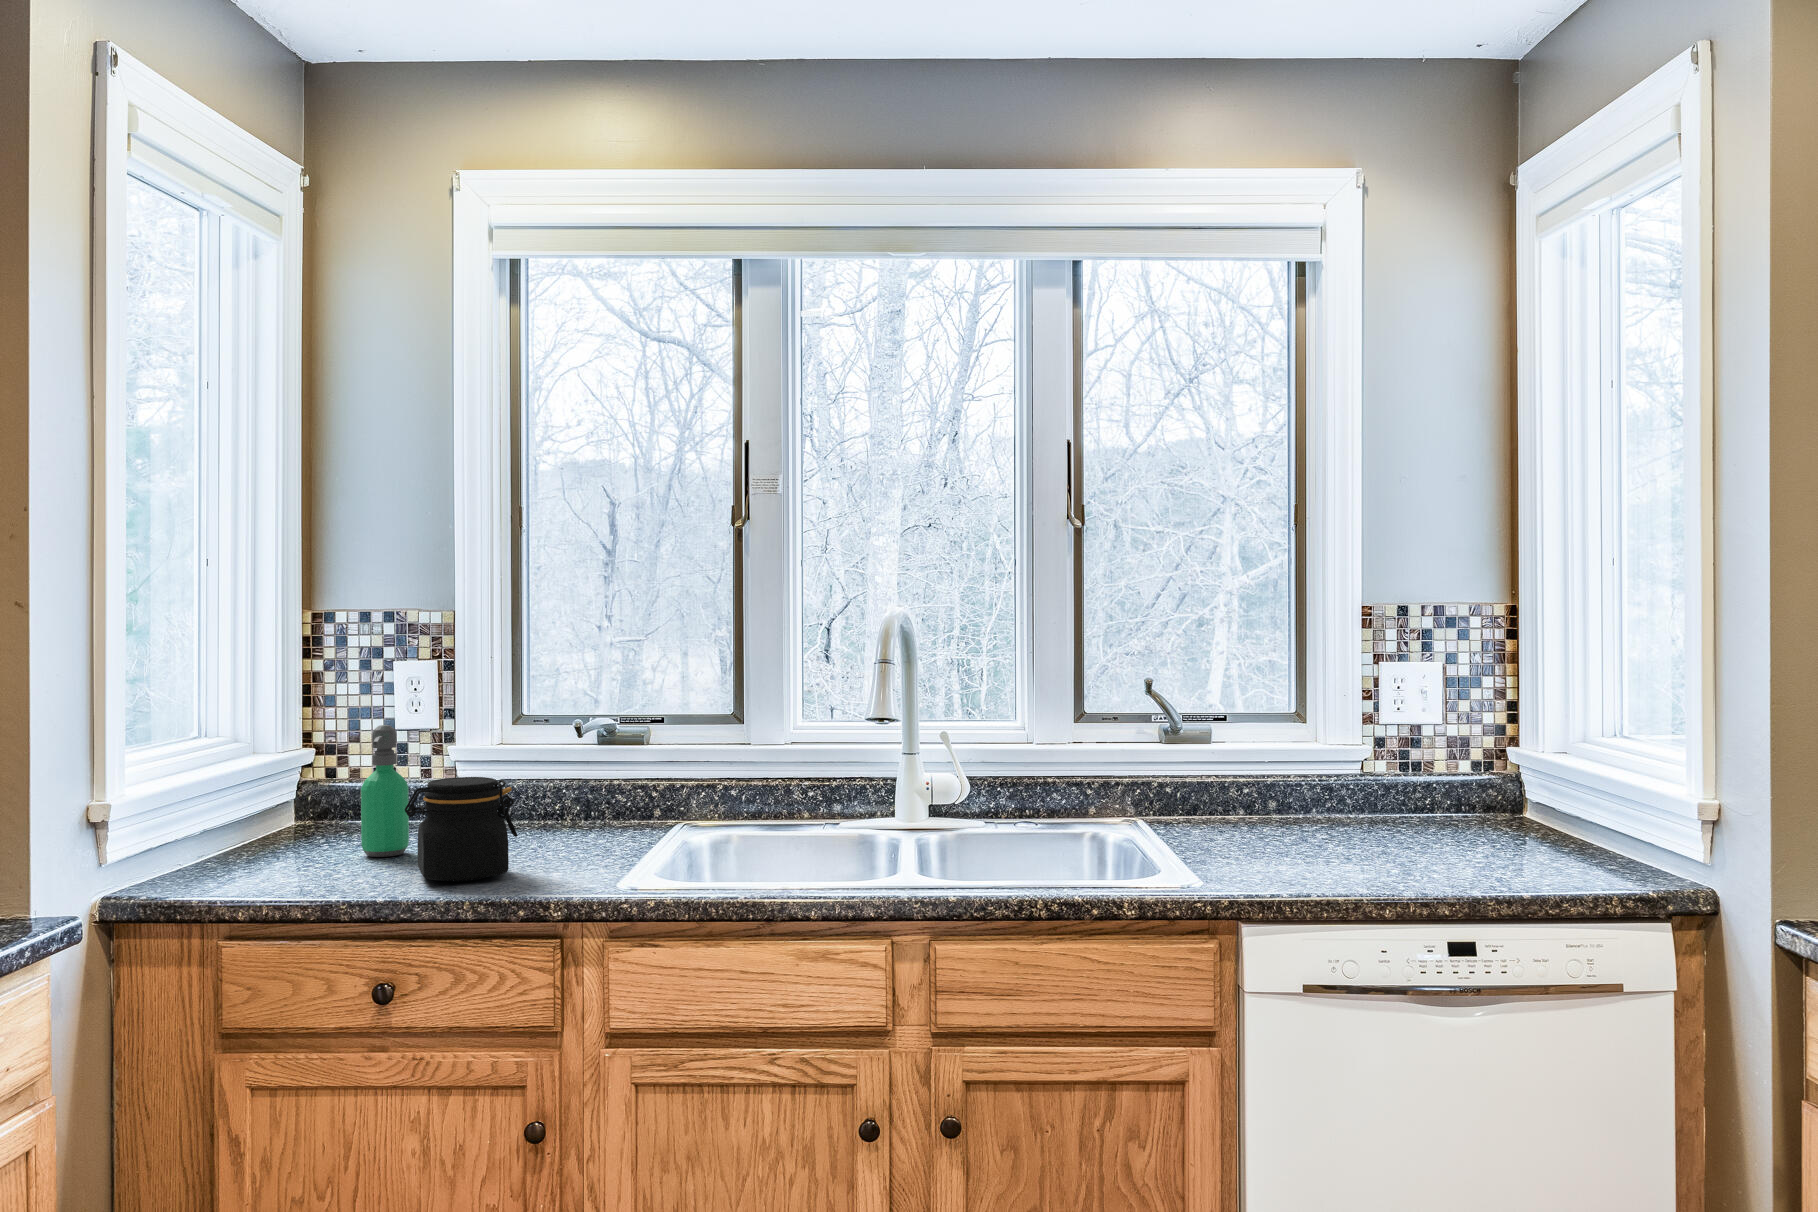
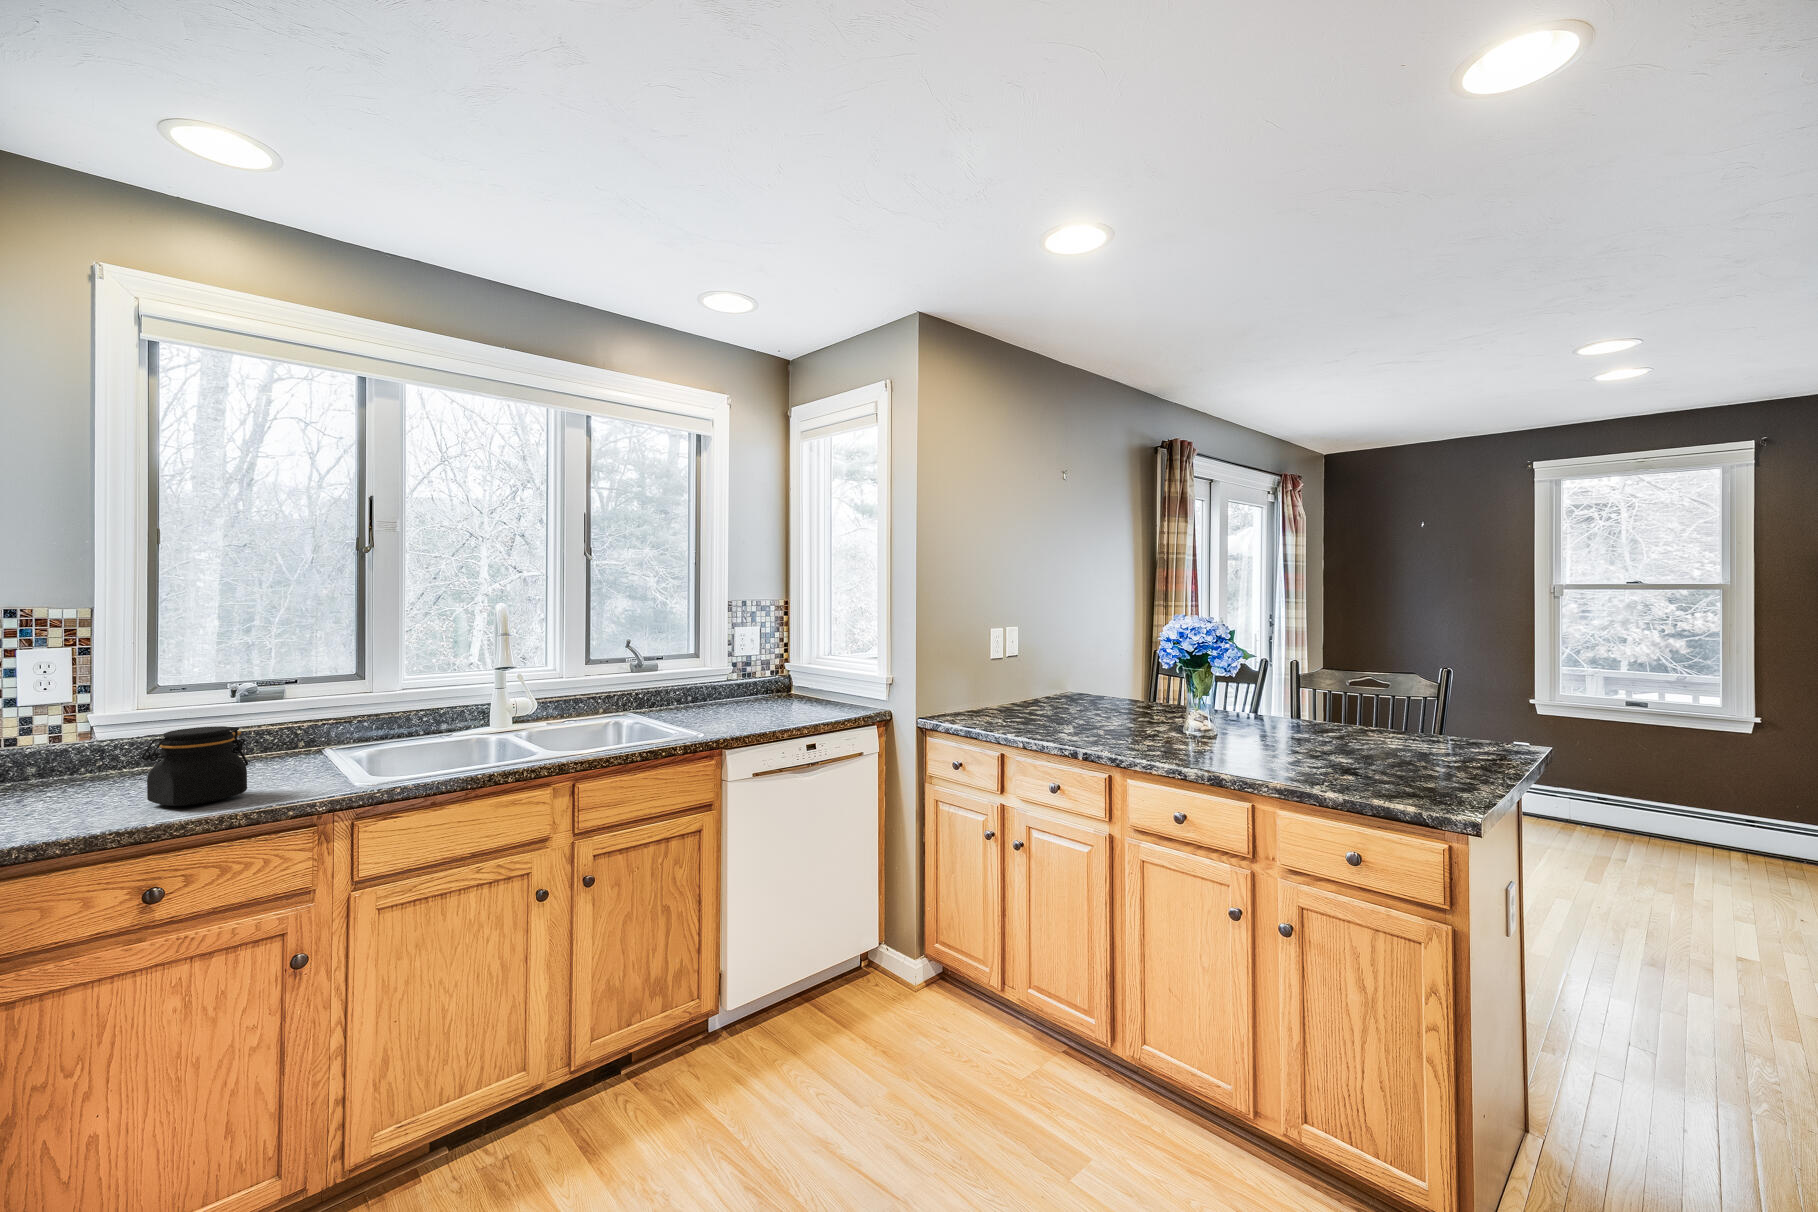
soap dispenser: present [361,725,409,857] -> none [42,698,96,805]

